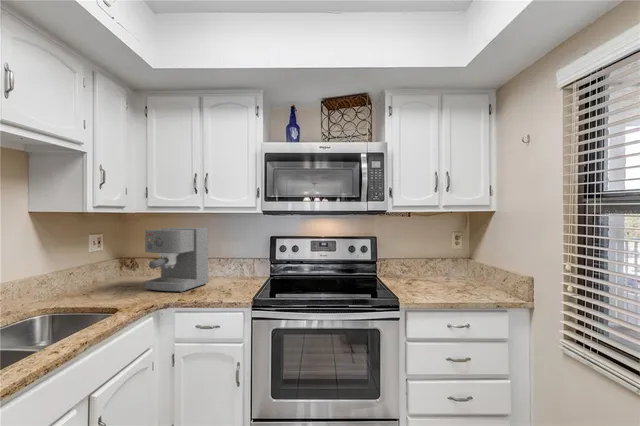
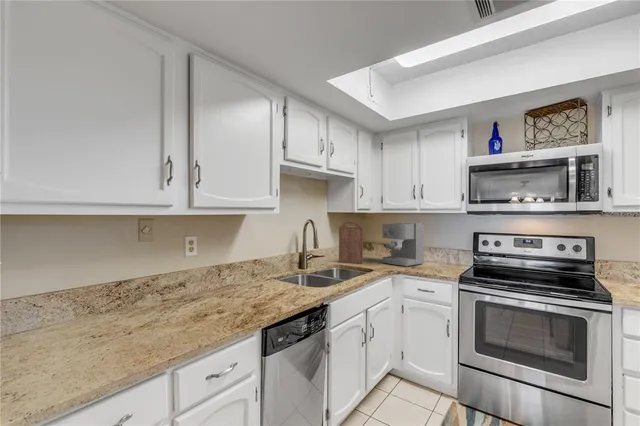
cutting board: none [62,229,110,300] -> present [339,221,363,263]

